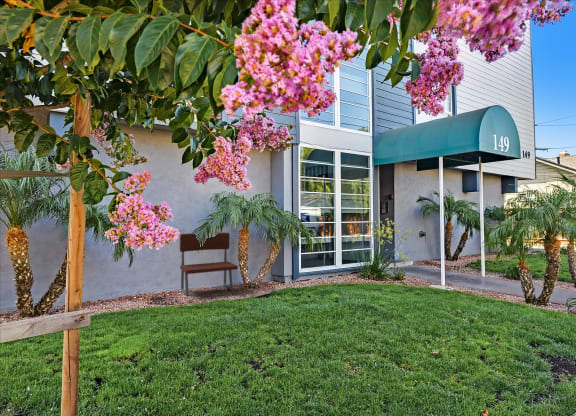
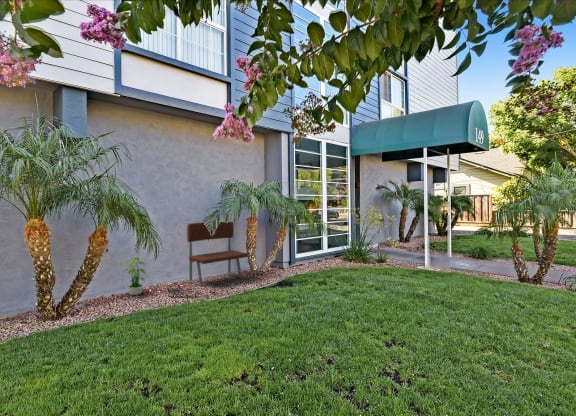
potted plant: none [109,263,134,299] -> present [120,257,145,295]

